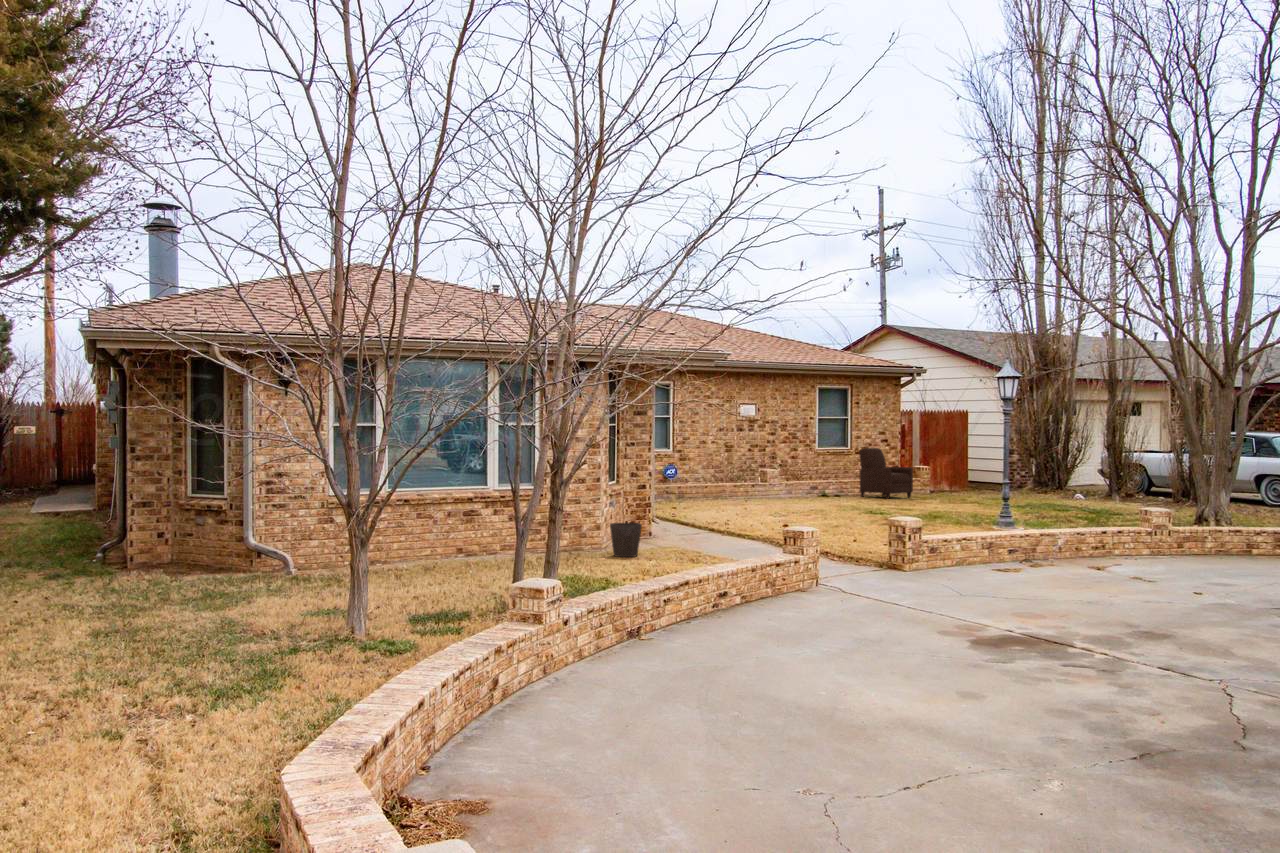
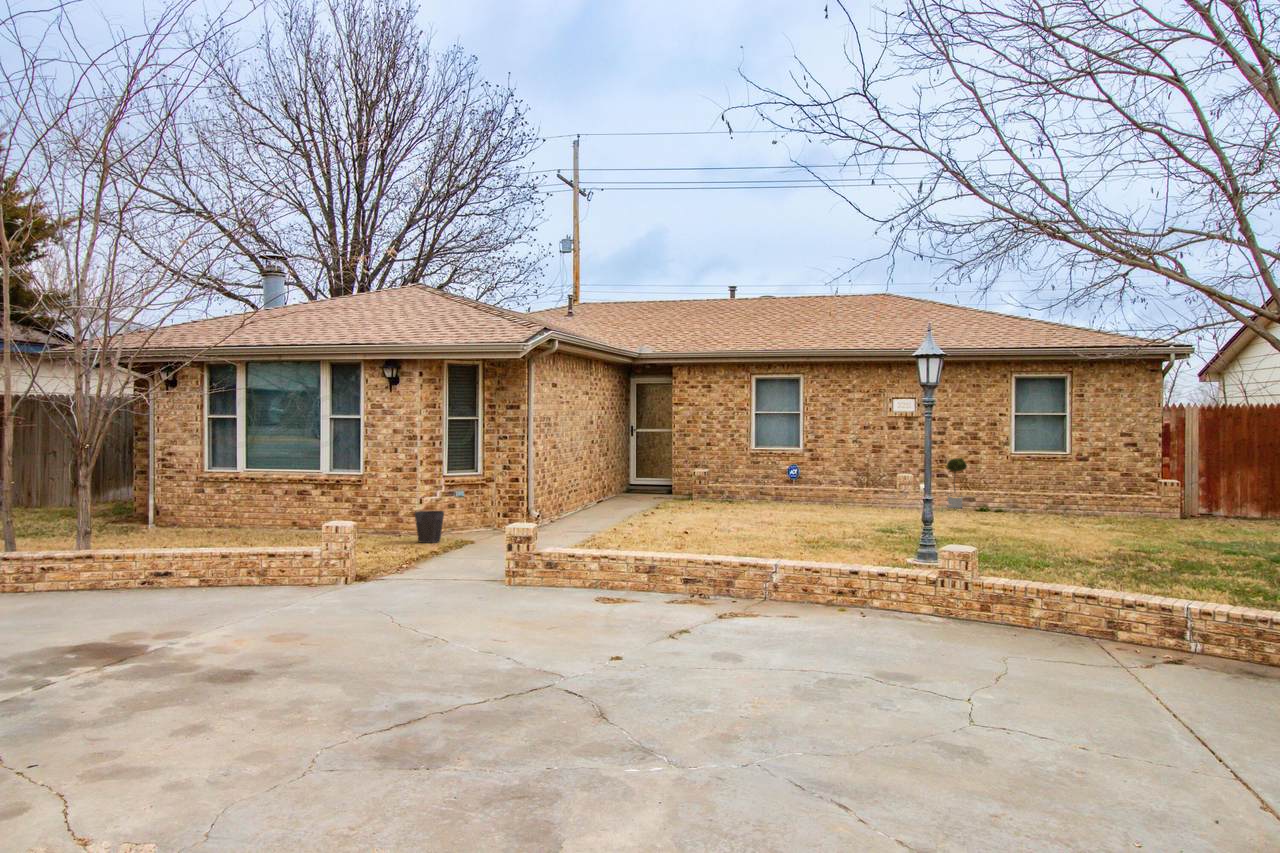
chair: present [859,448,913,499] -> none [1078,453,1148,520]
potted tree: none [778,454,797,498] -> present [946,458,967,508]

